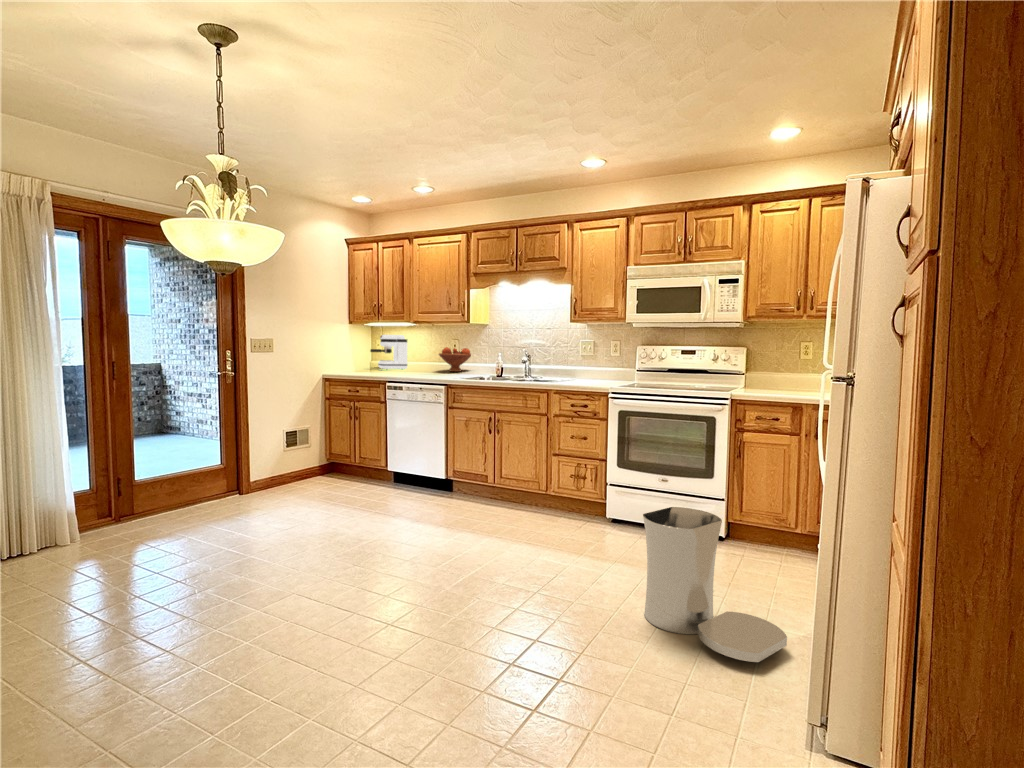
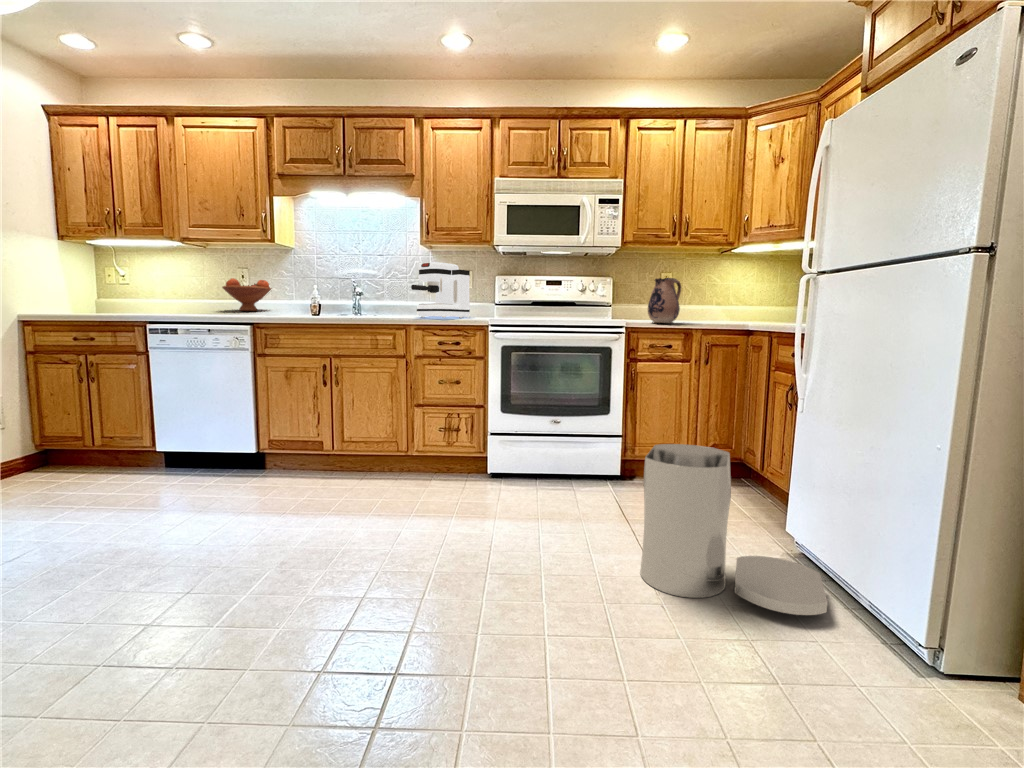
coffee maker: present [370,335,407,369] -> present [411,262,470,318]
ceramic pitcher: none [754,355,792,397] -> present [648,278,682,323]

